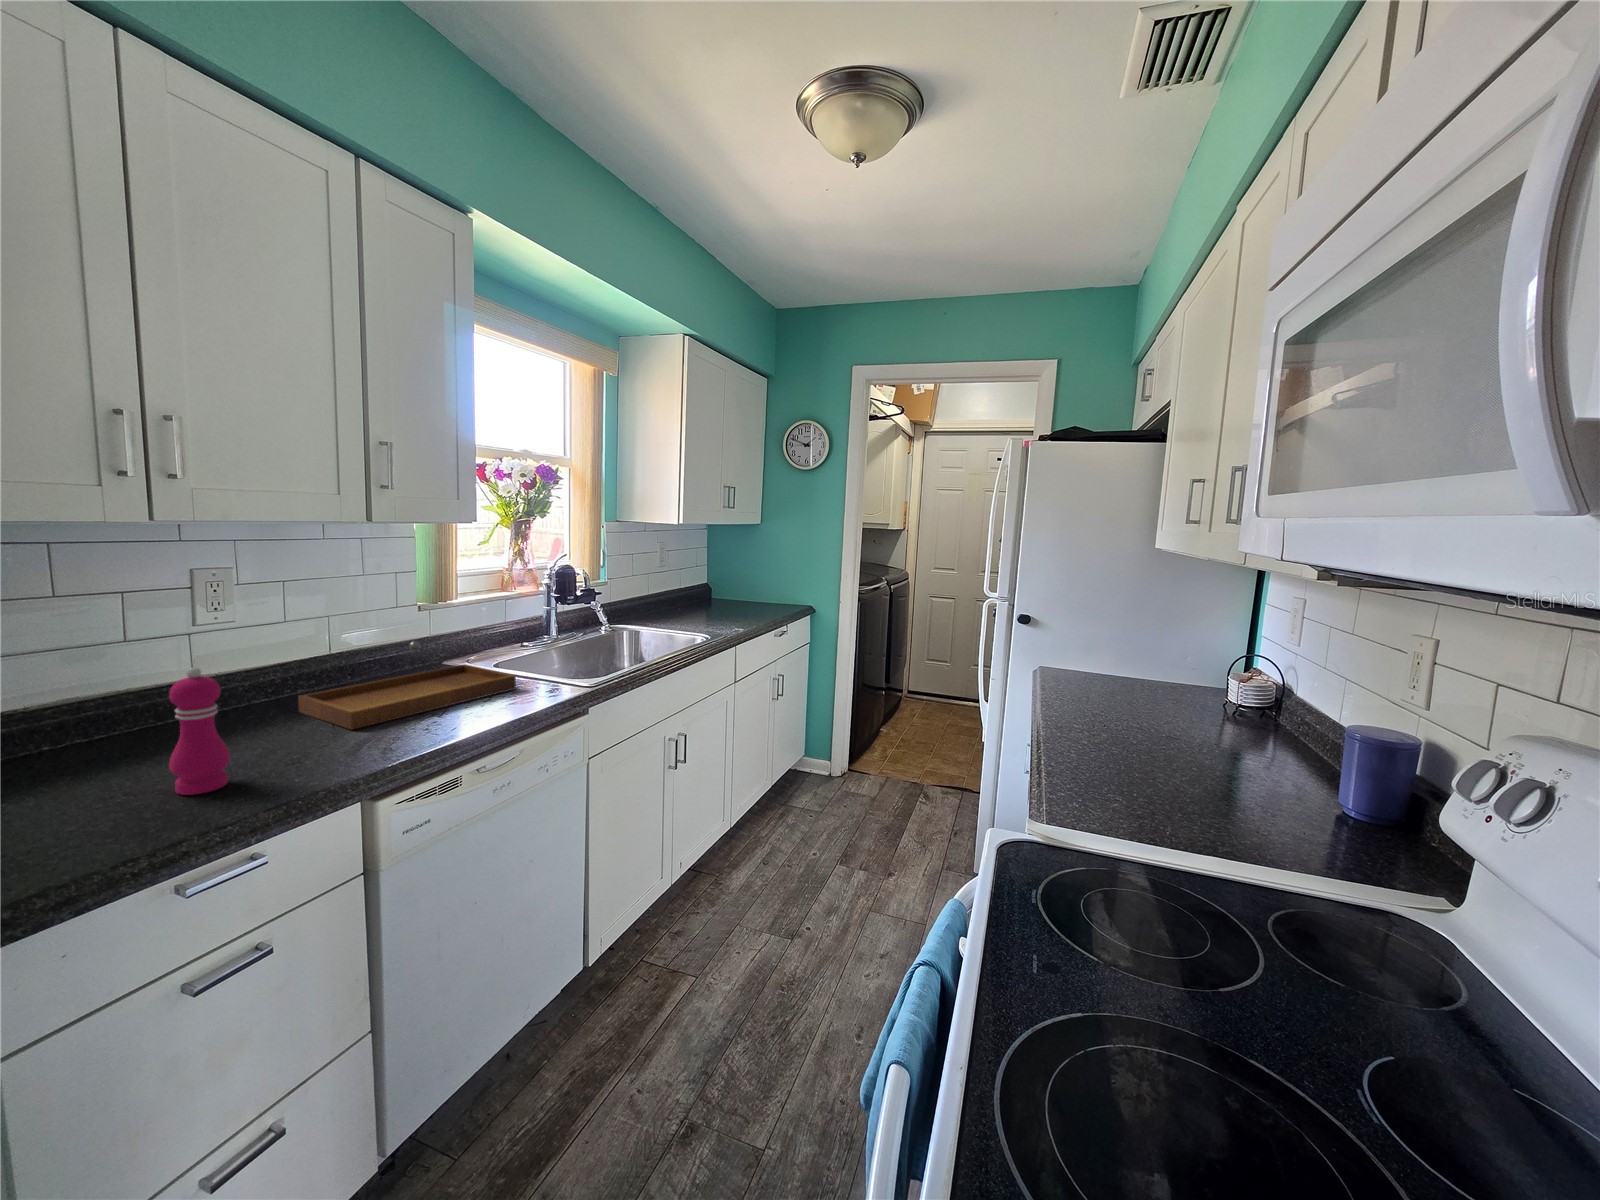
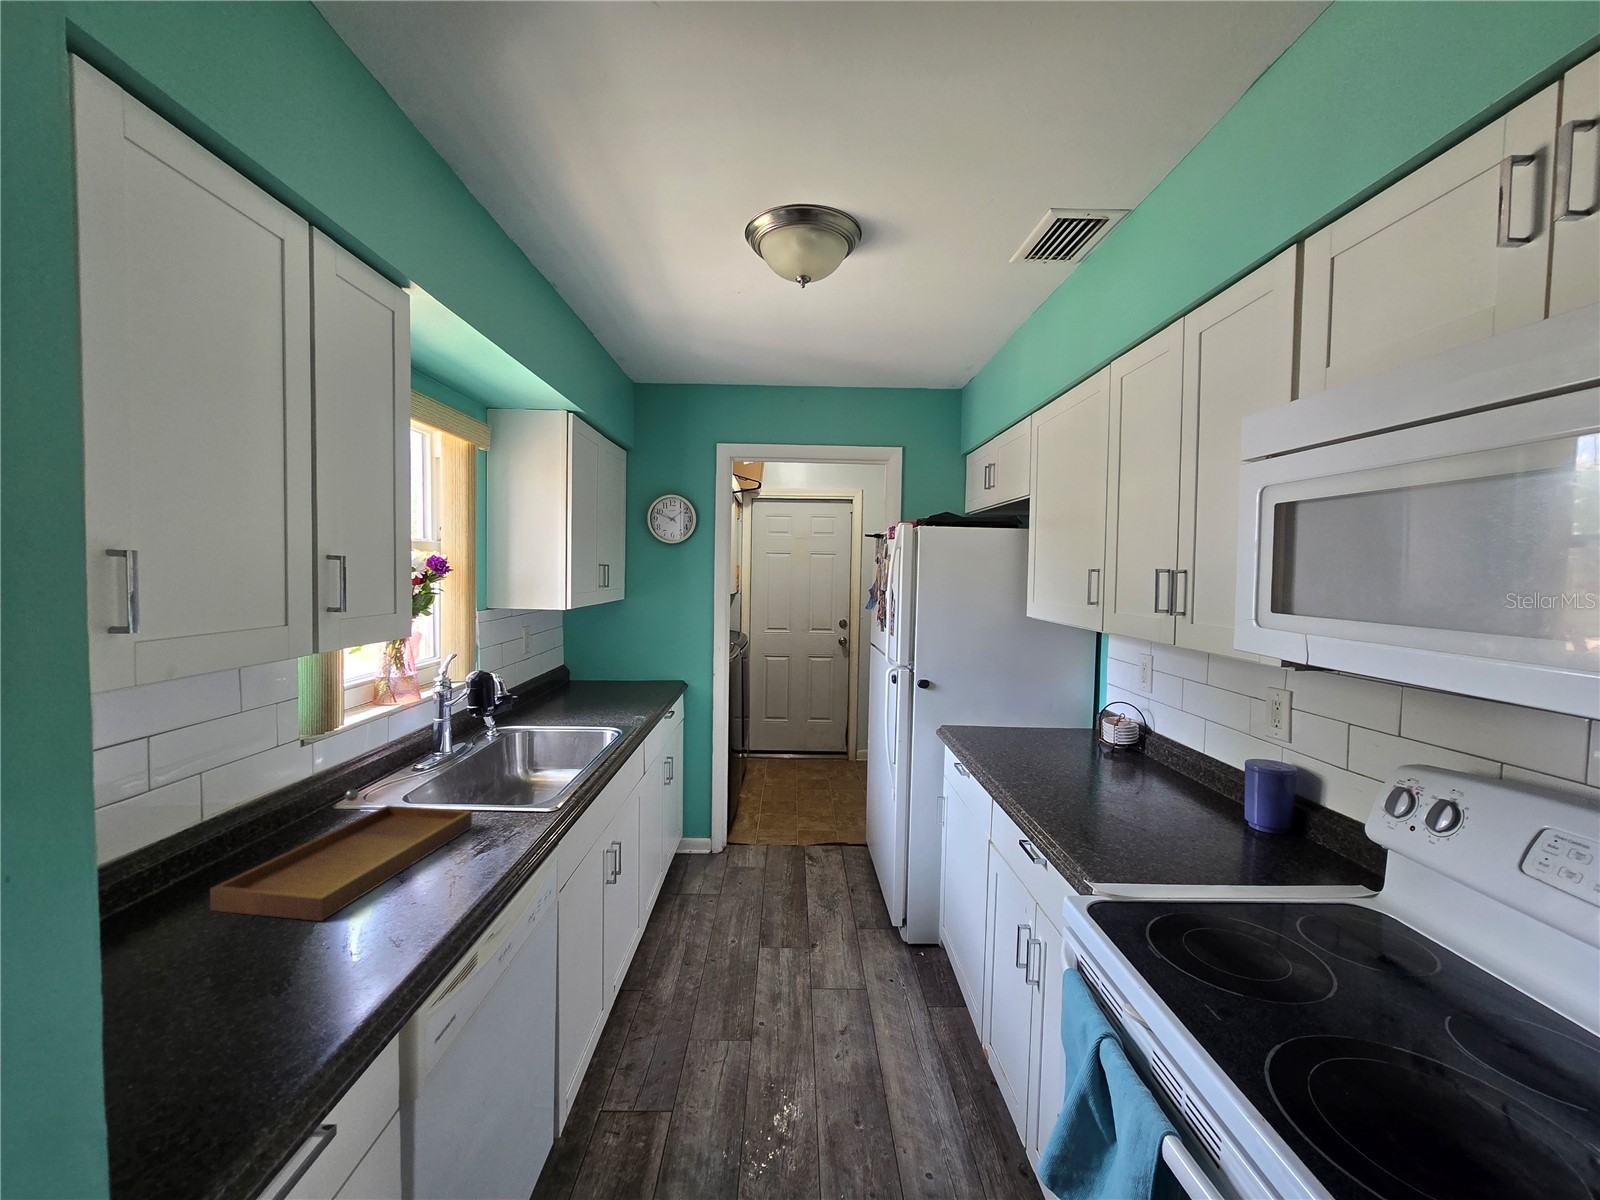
pepper mill: present [169,667,230,795] -> none [158,887,239,1068]

